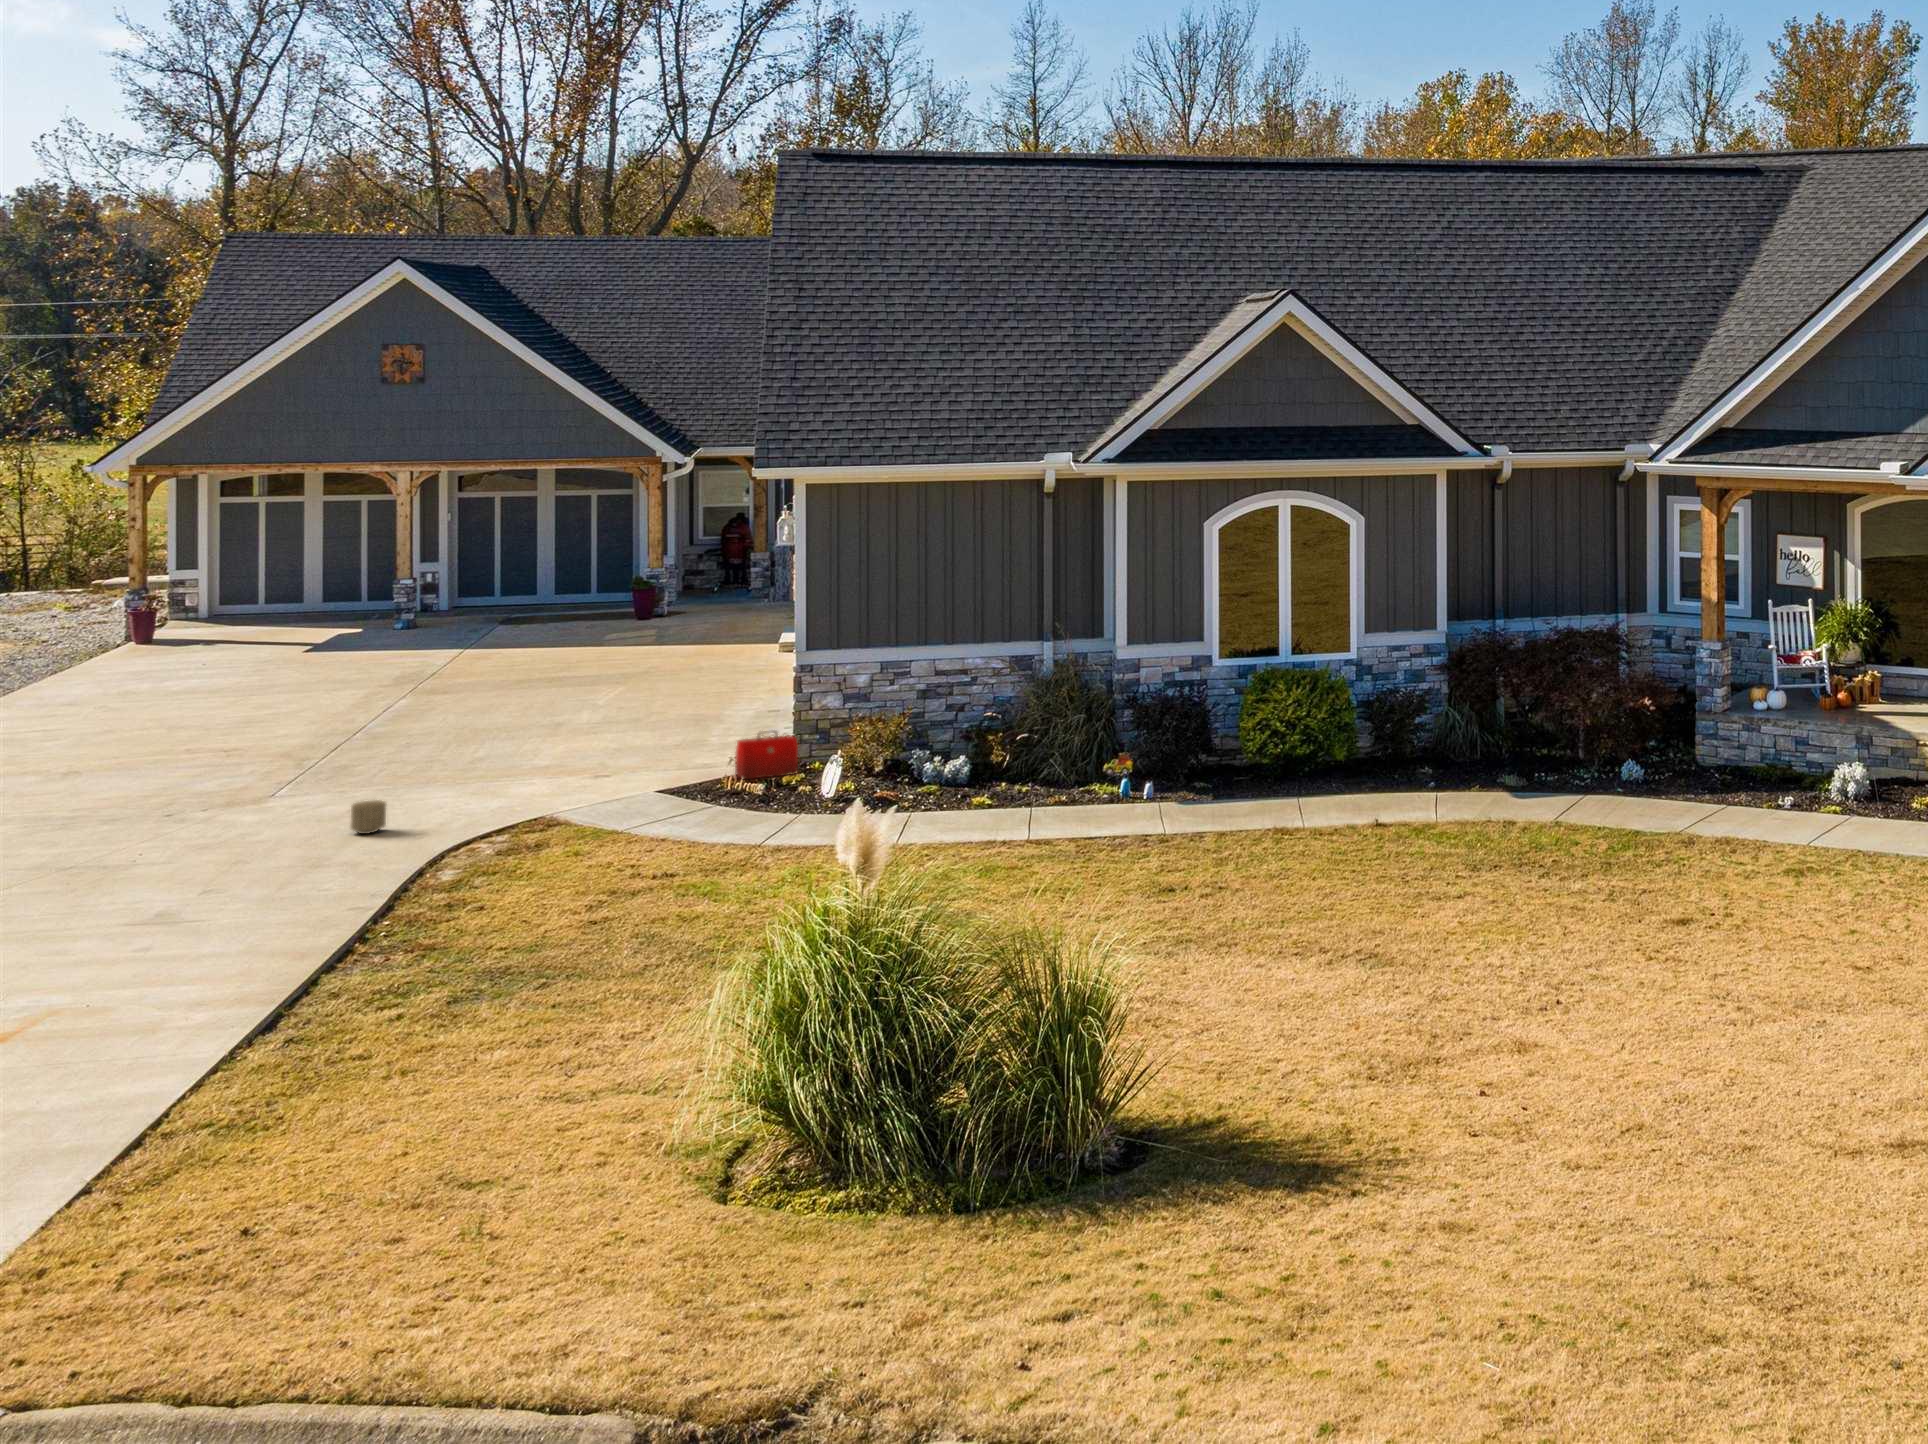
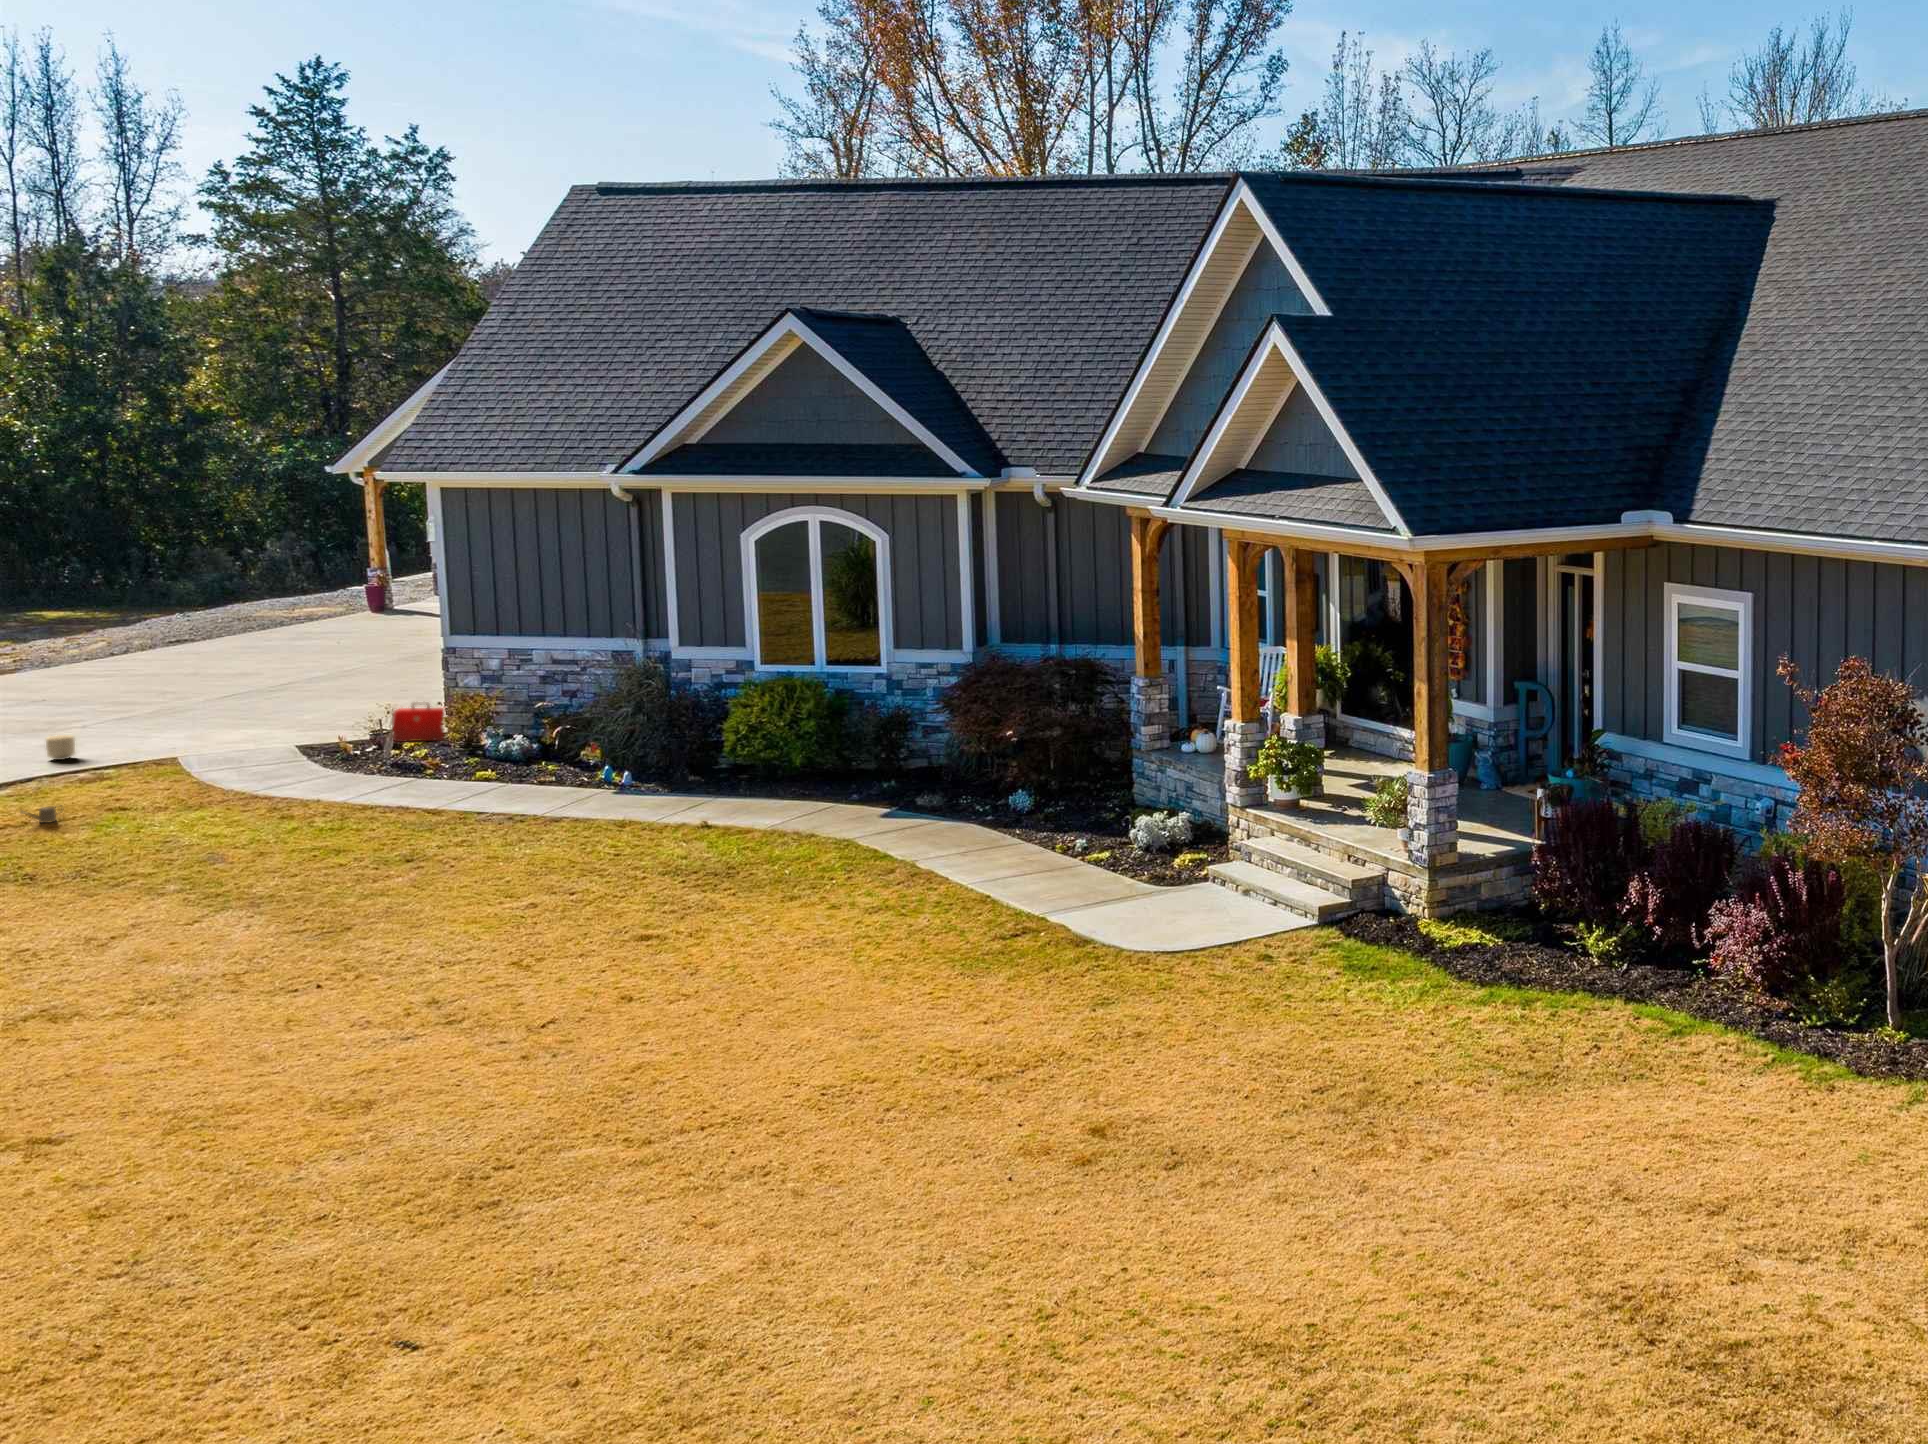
watering can: none [601,874,632,898] -> present [21,807,62,823]

